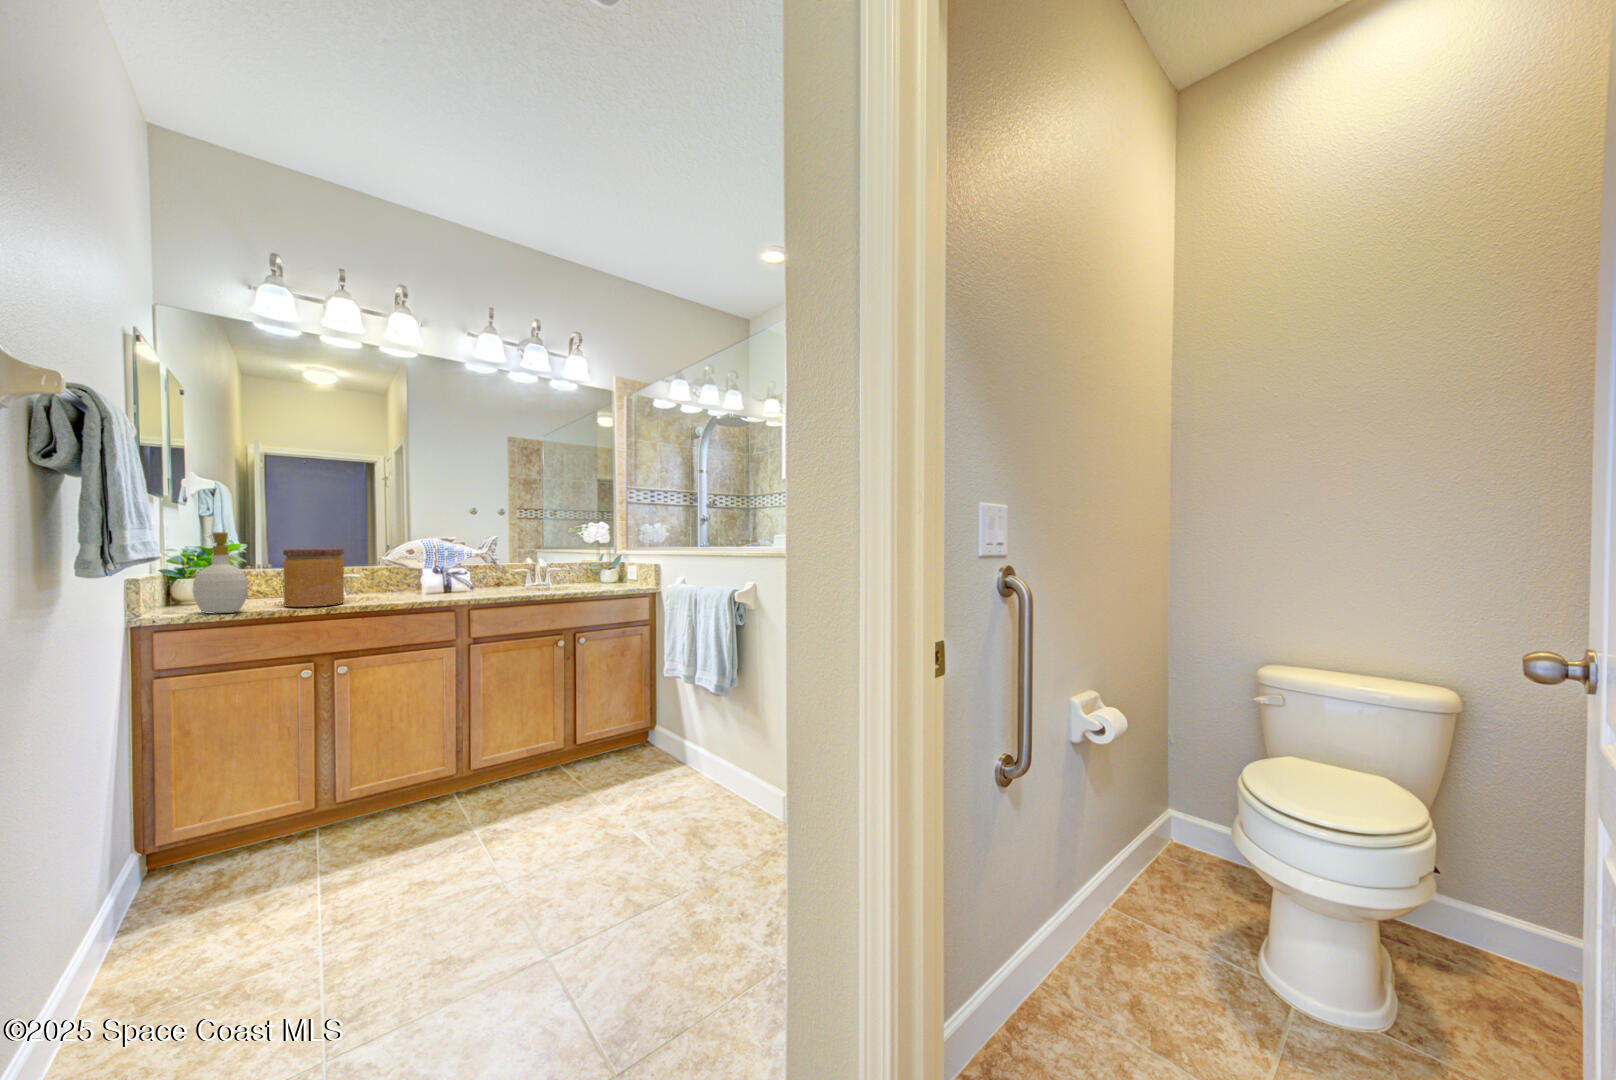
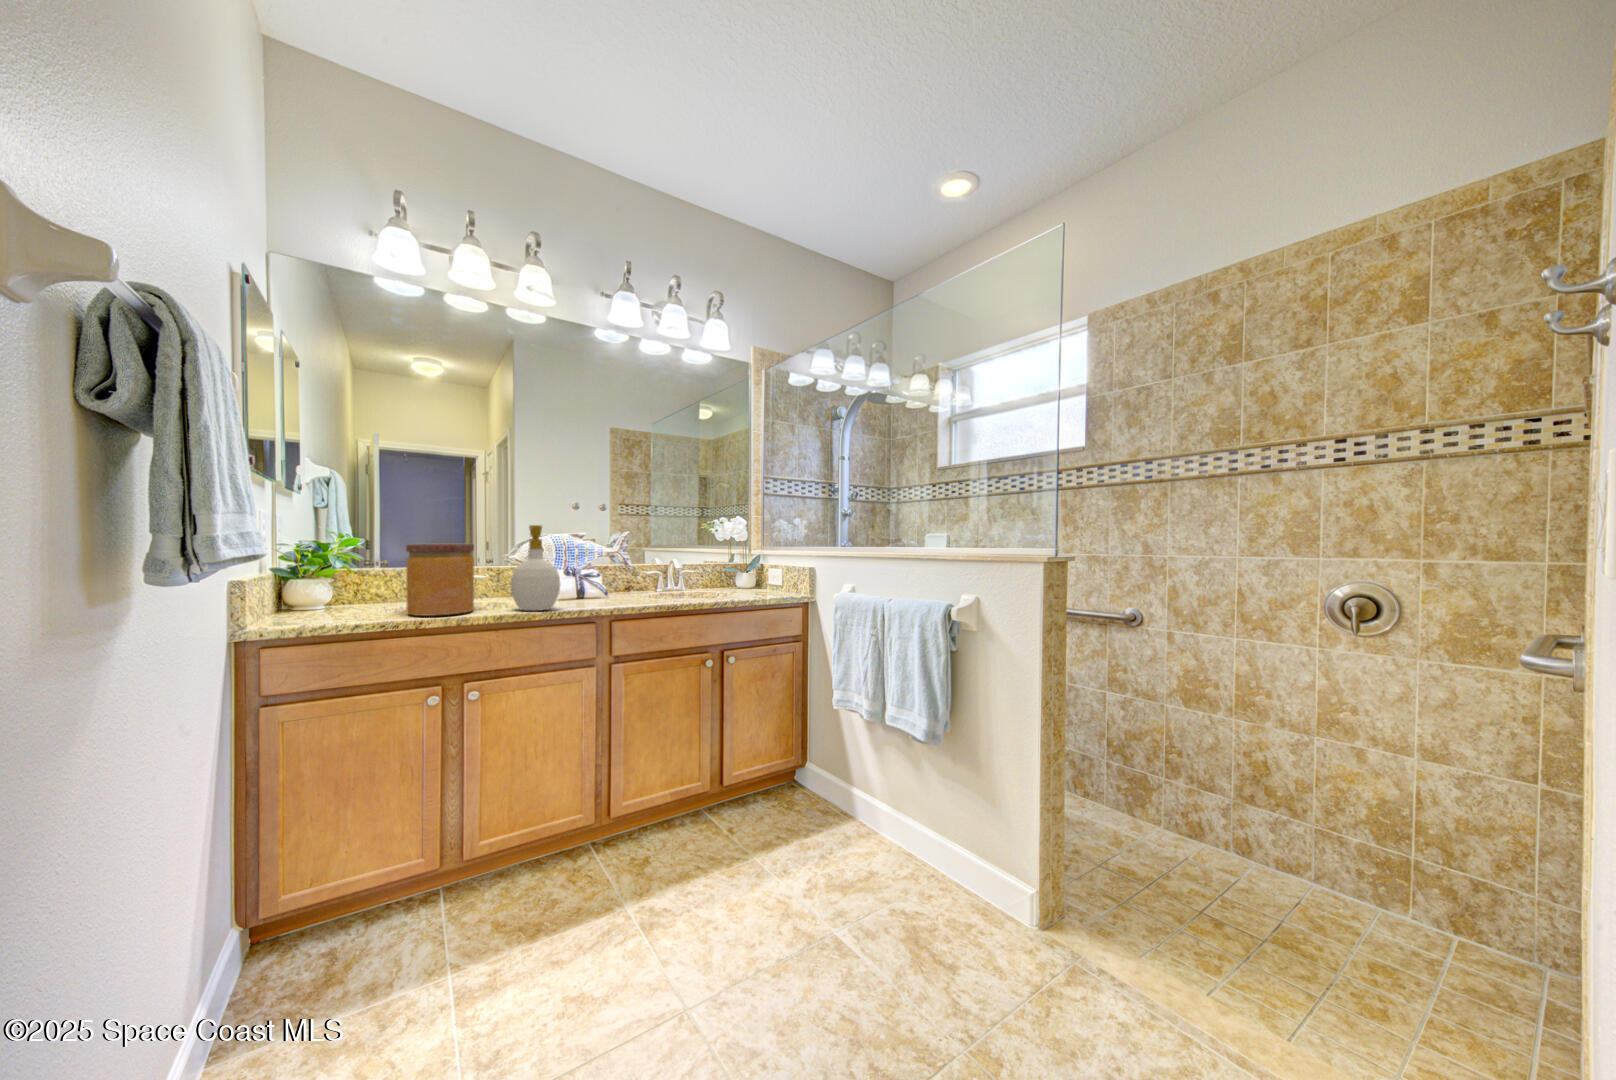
soap bottle: present [192,532,248,614] -> present [511,525,560,611]

